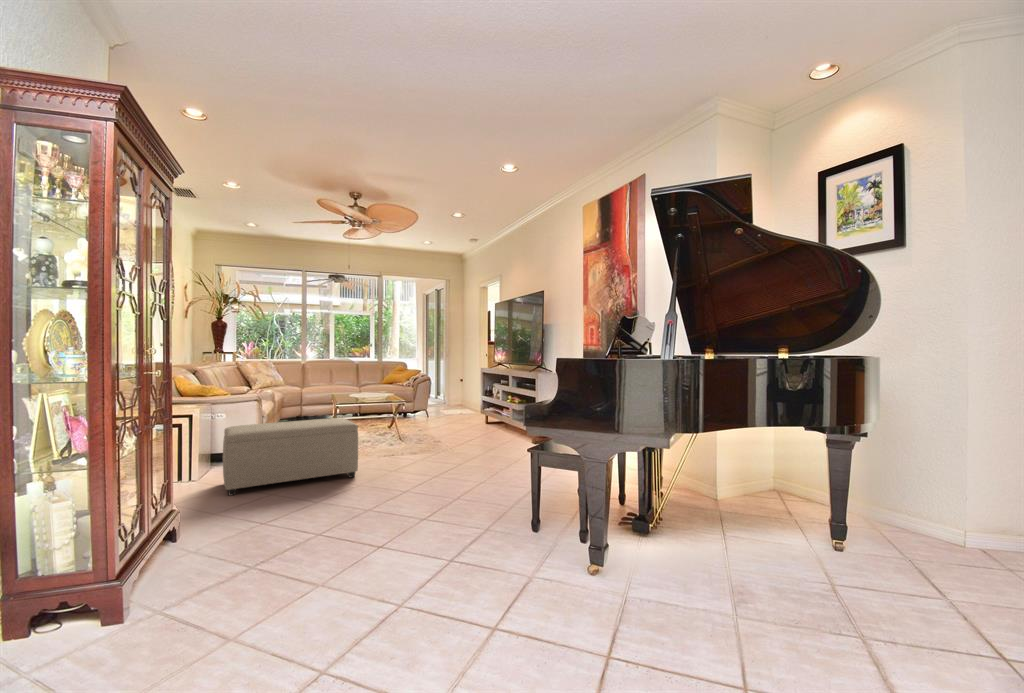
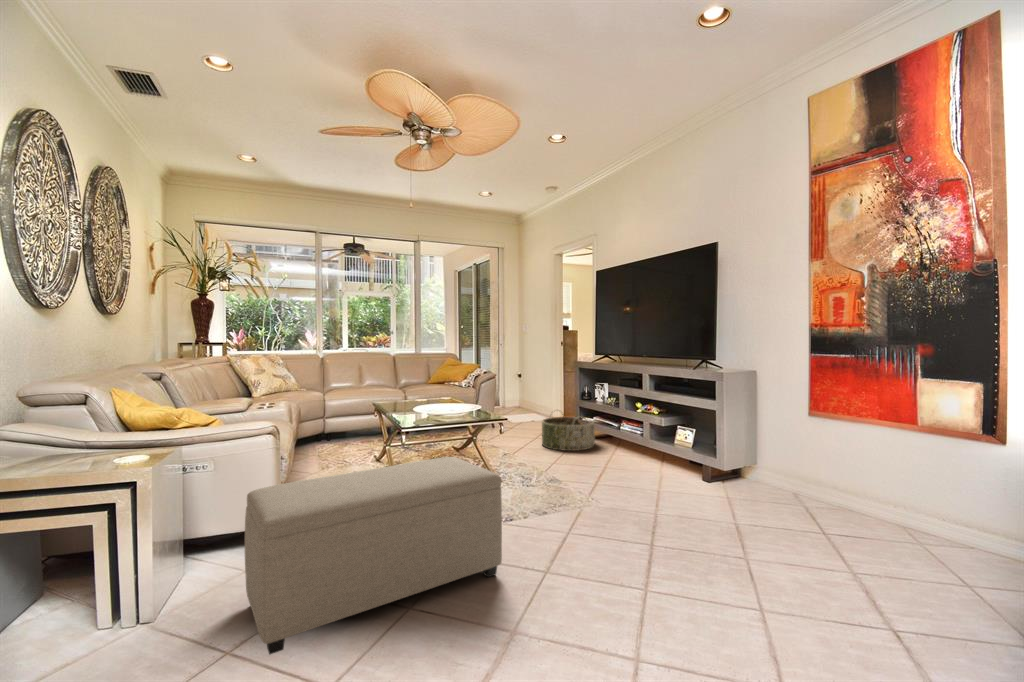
basket: none [451,402,488,430] -> present [542,414,595,451]

